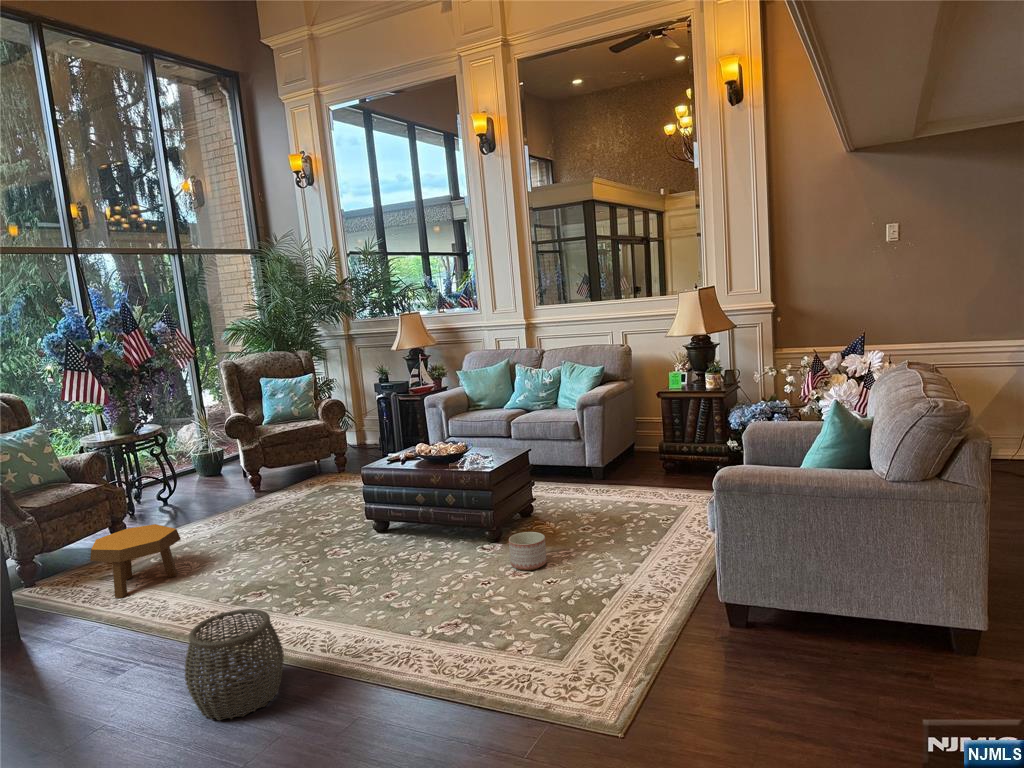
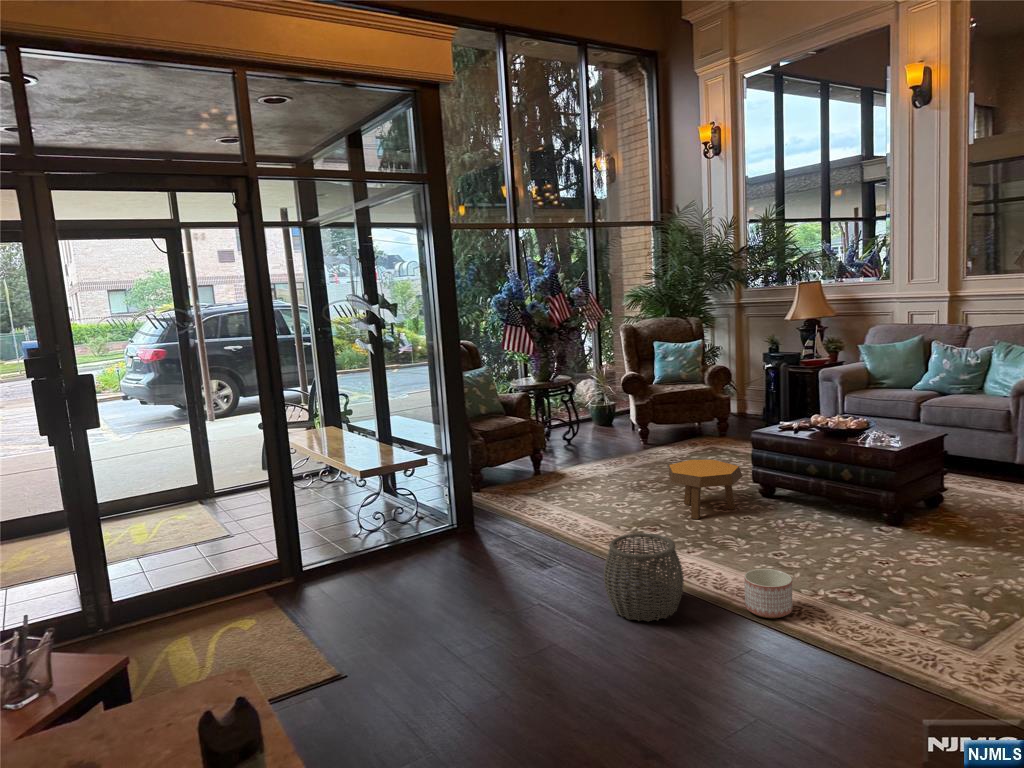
footstool: present [90,524,181,598] -> present [669,460,743,519]
planter: present [509,532,547,570] -> present [744,569,793,618]

